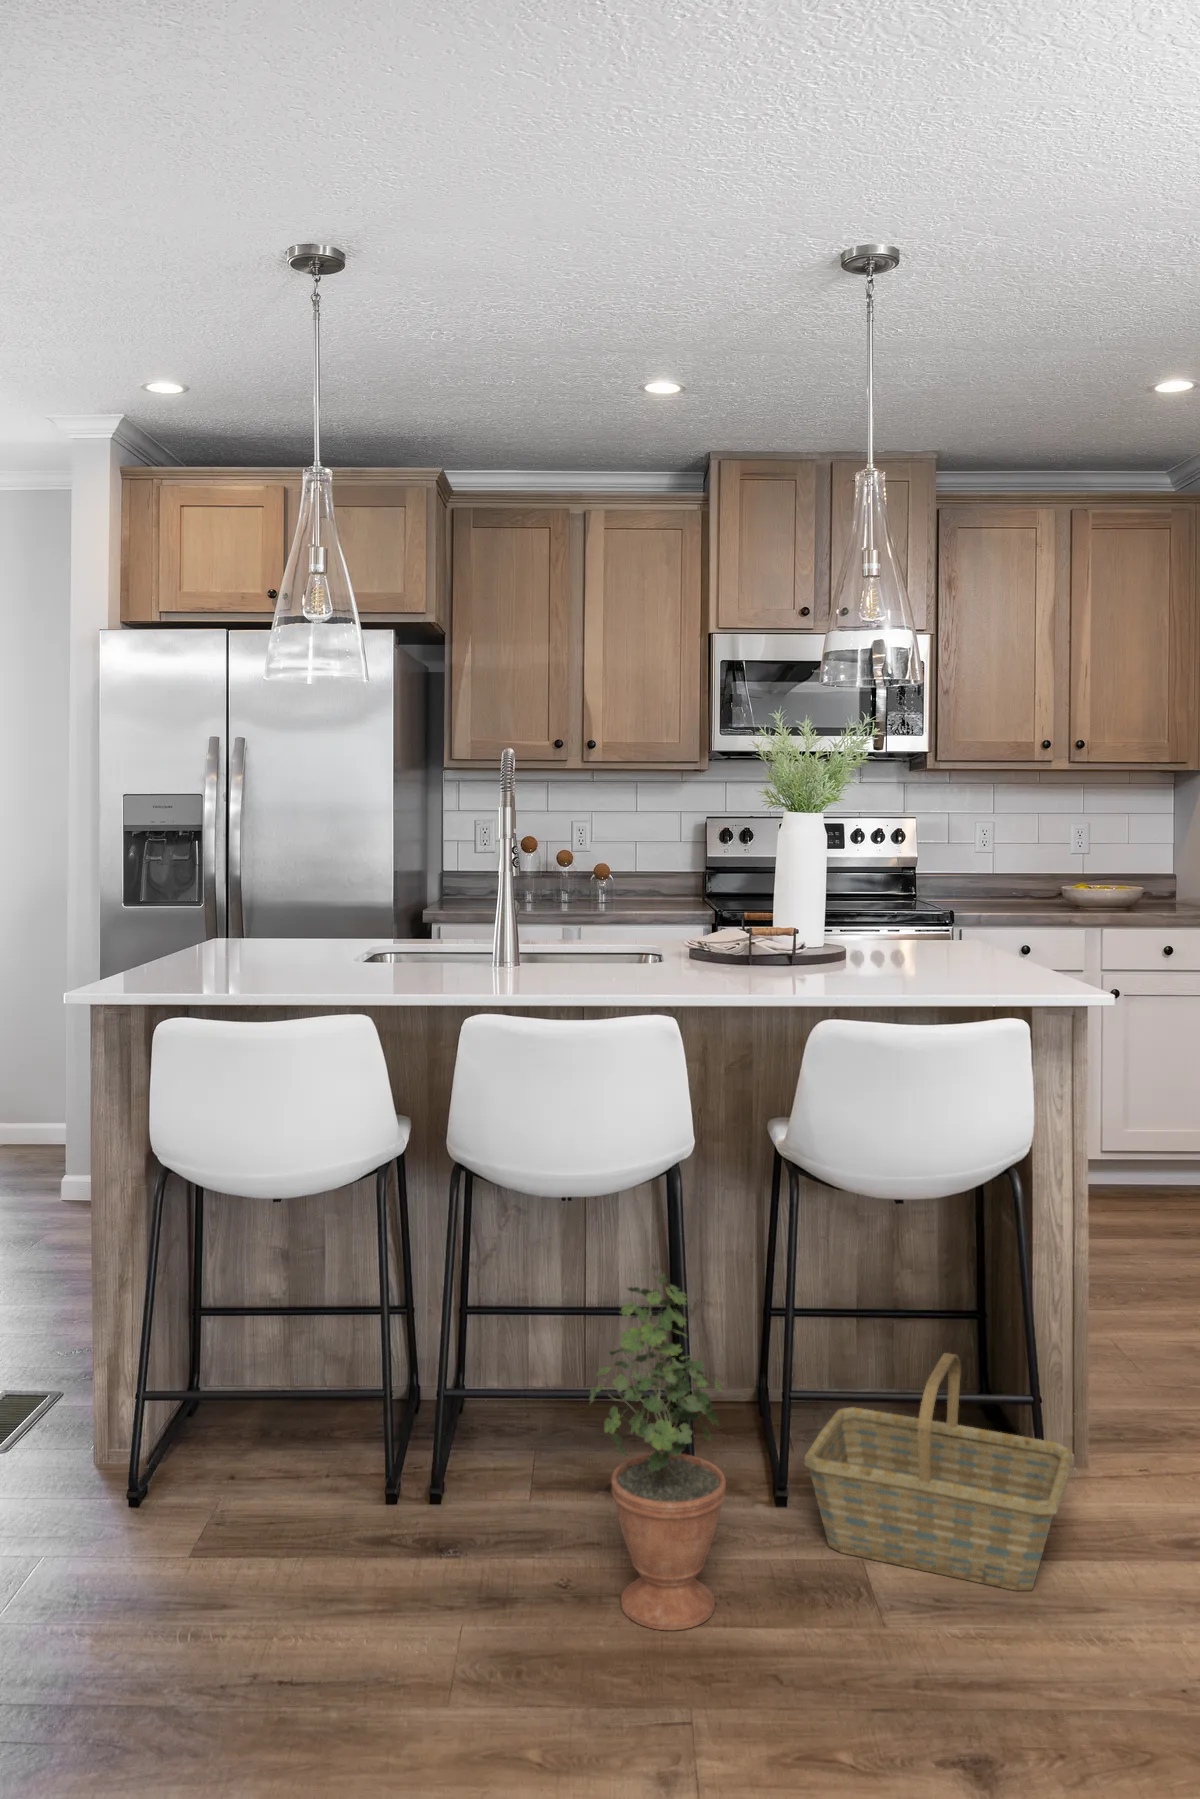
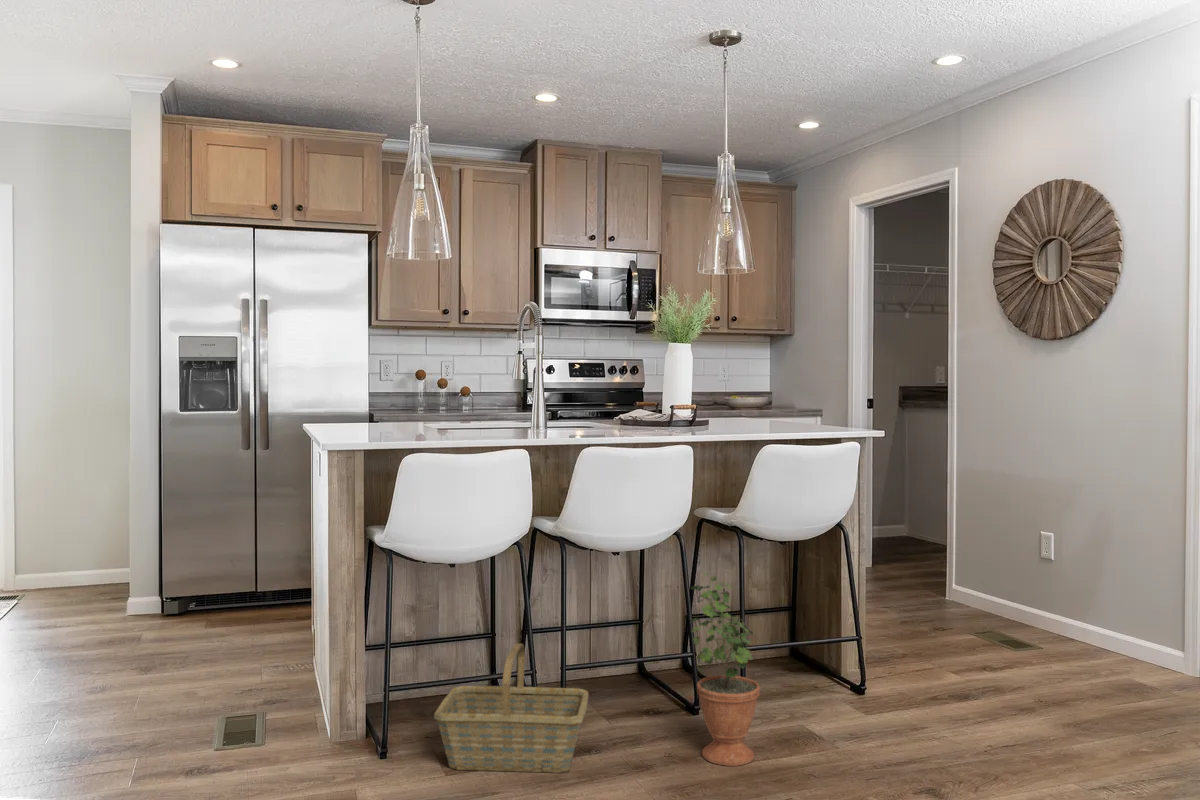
basket: present [805,1353,1072,1591] -> present [434,644,588,773]

